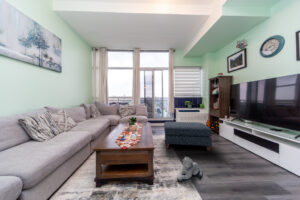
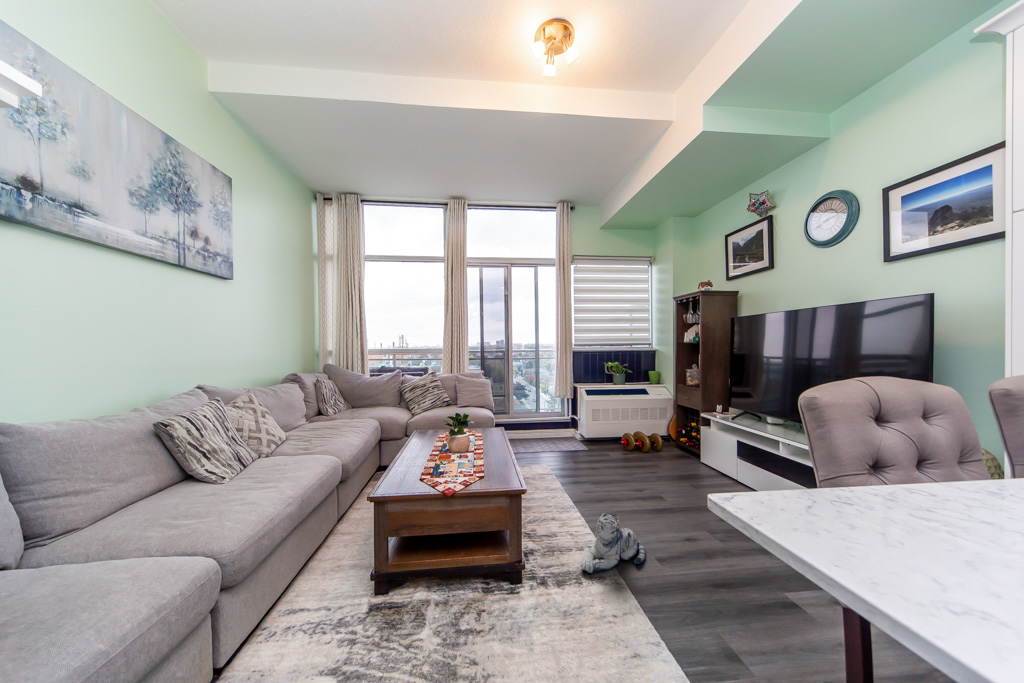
ottoman: present [164,122,212,151] -> none [544,424,677,503]

